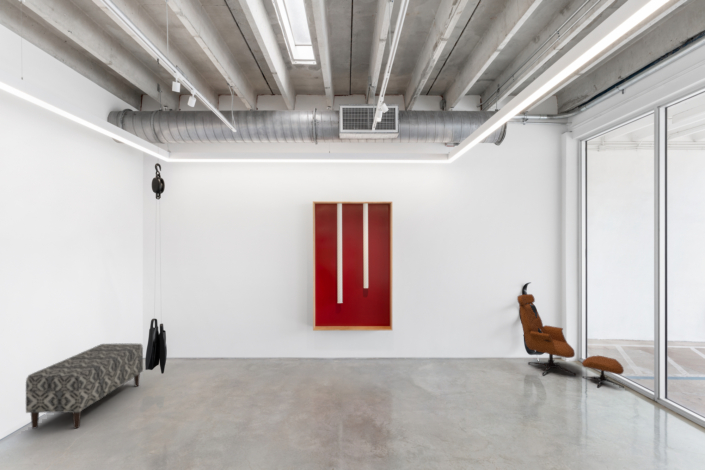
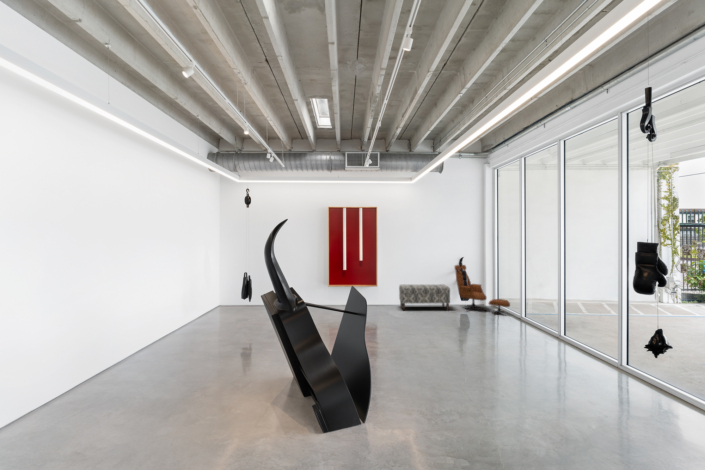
bench: present [26,344,143,428] -> present [399,284,450,310]

